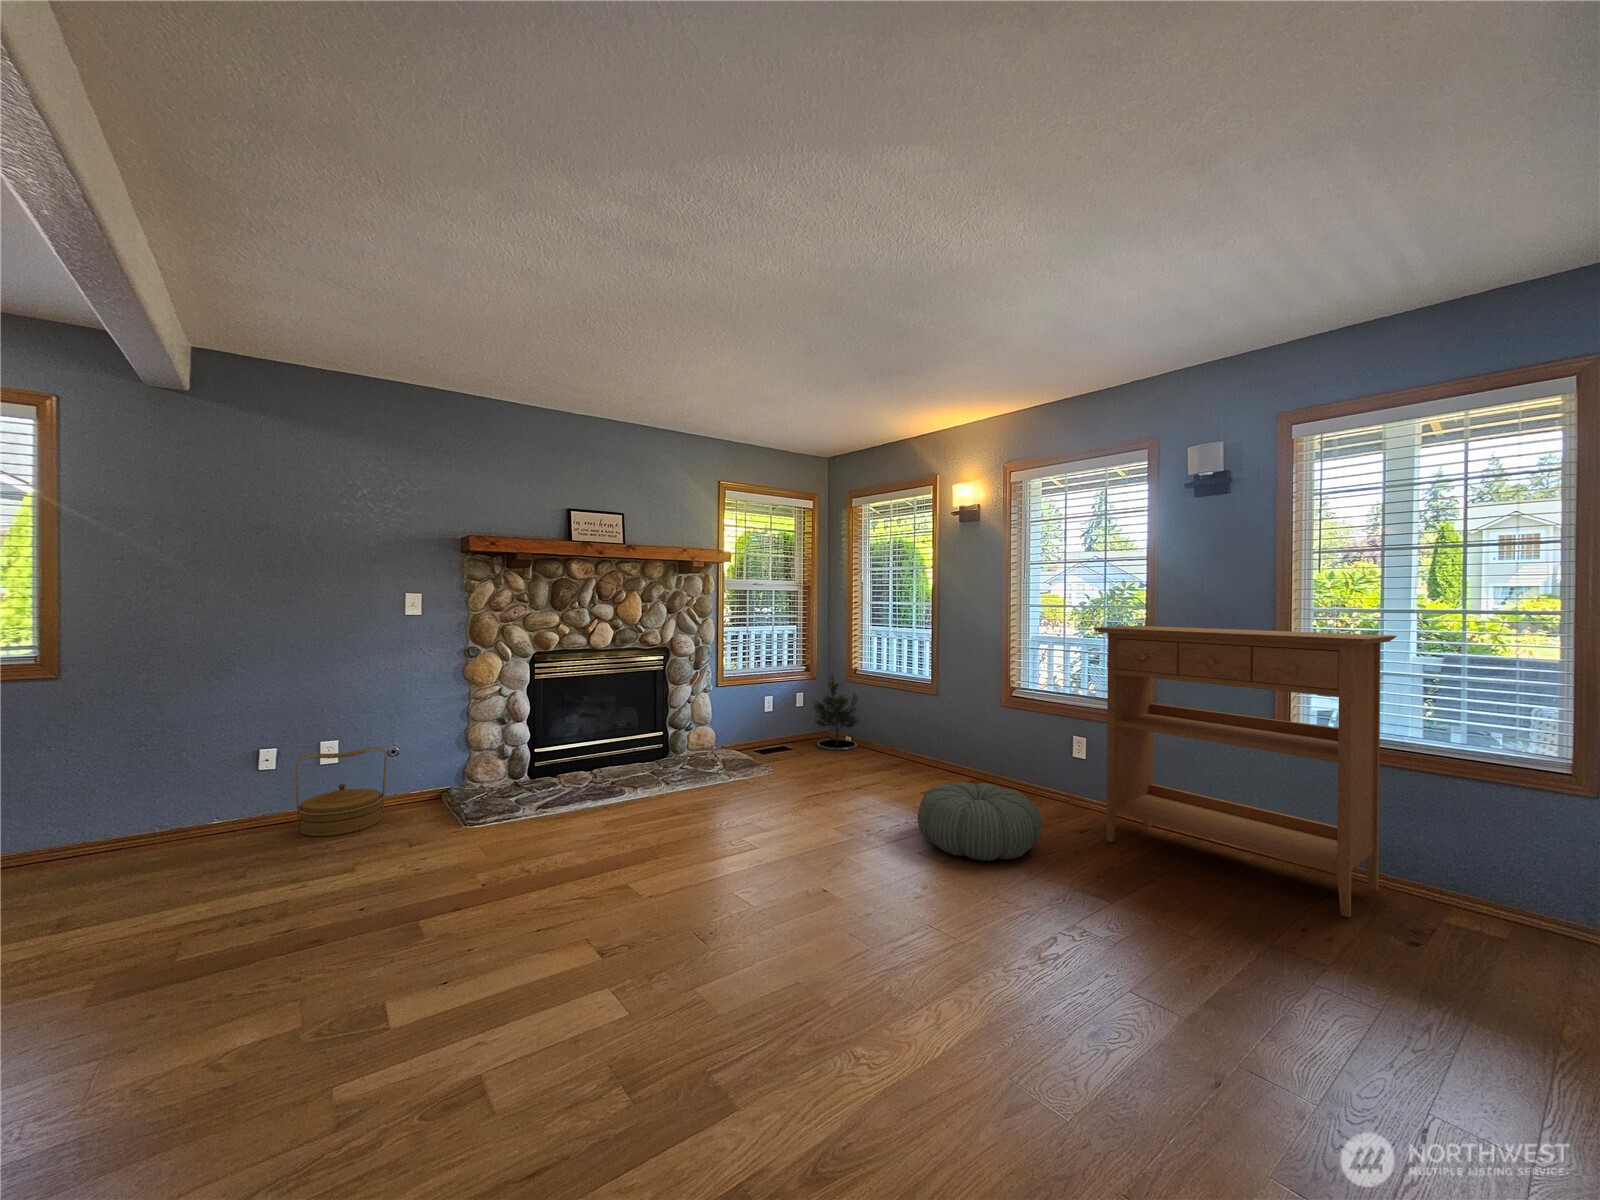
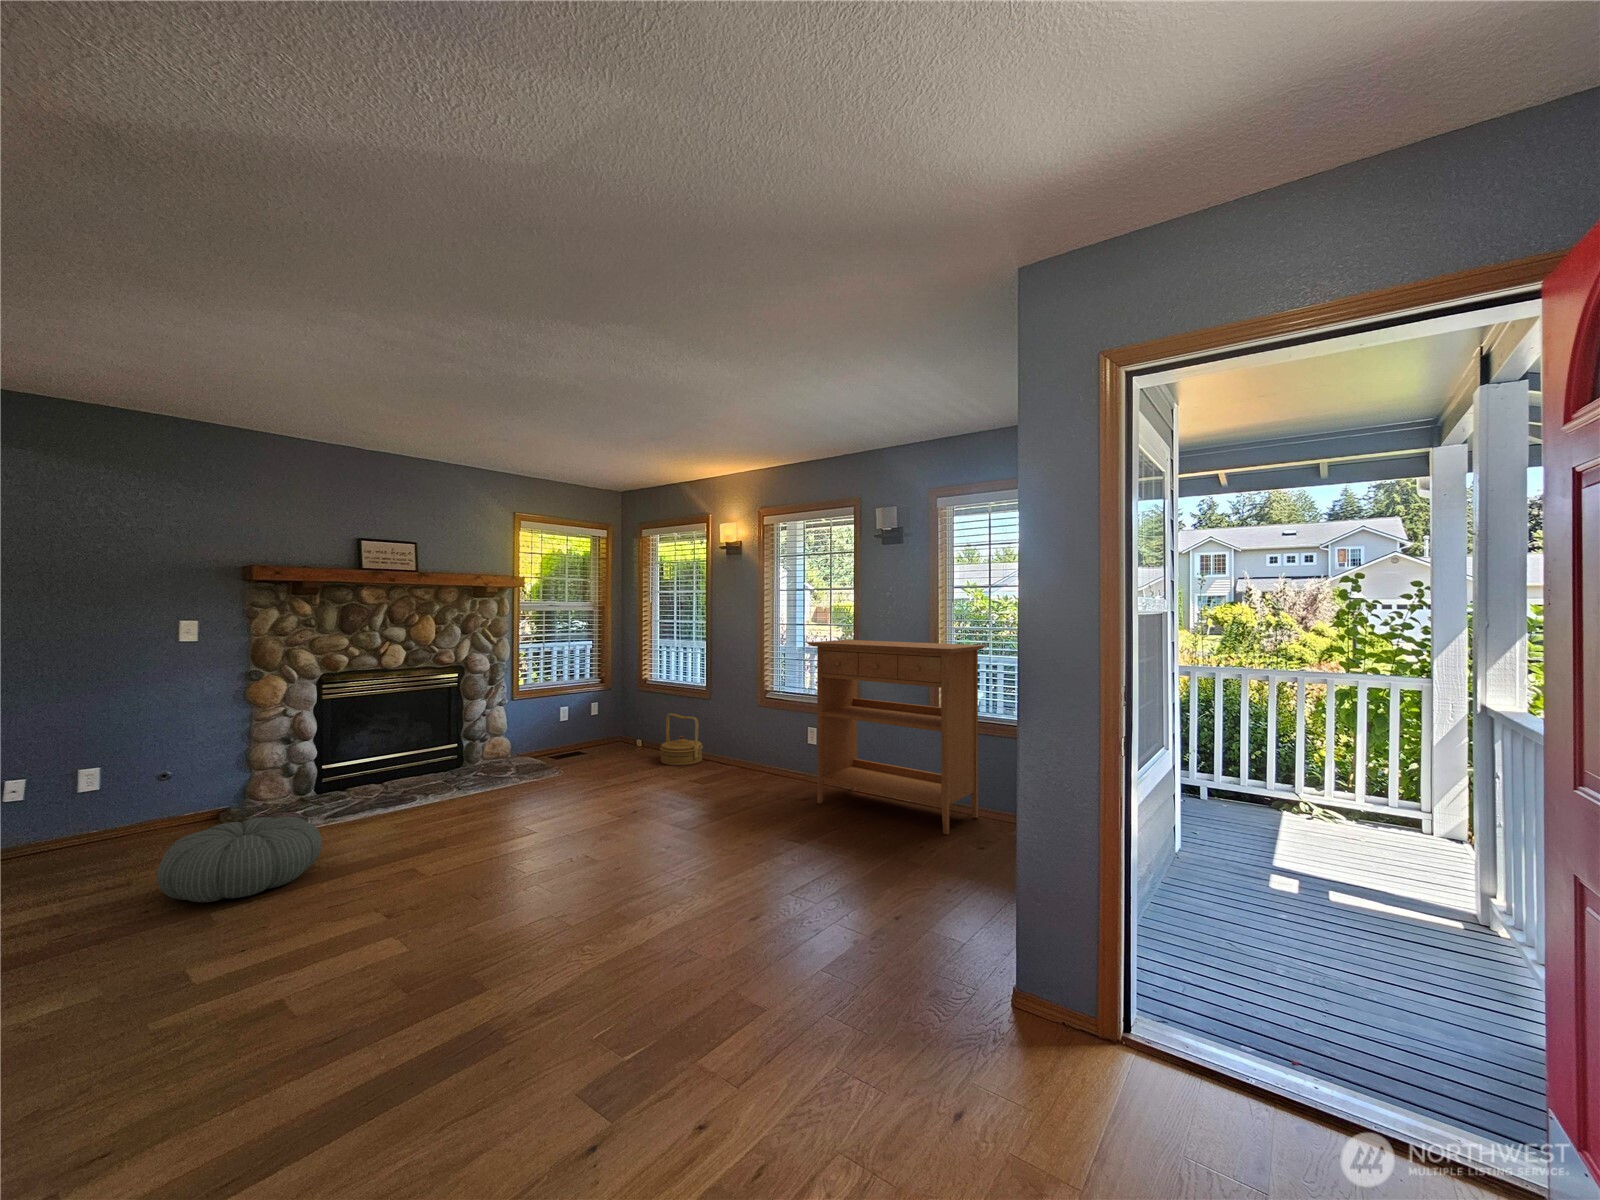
potted tree: present [813,676,859,750] -> none [603,684,650,752]
woven basket: present [295,747,387,836] -> present [660,713,703,765]
pouf: present [918,782,1042,861] -> present [157,817,322,902]

